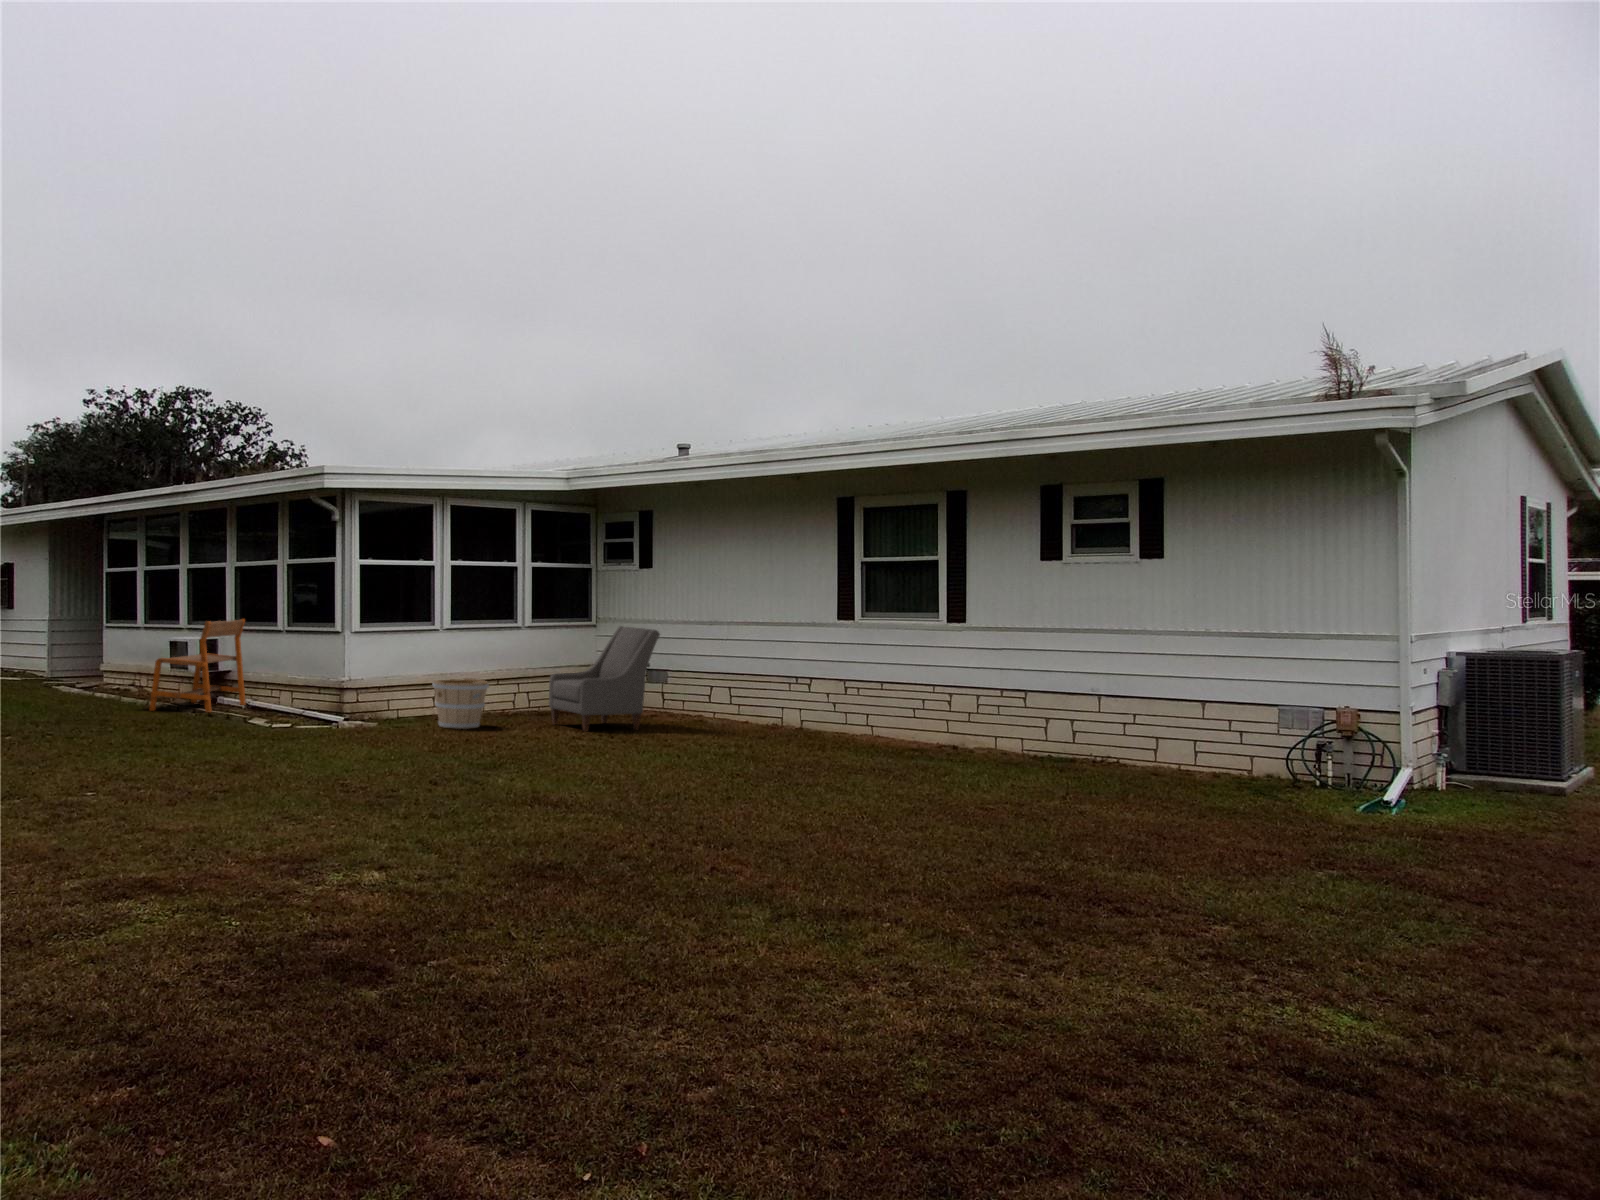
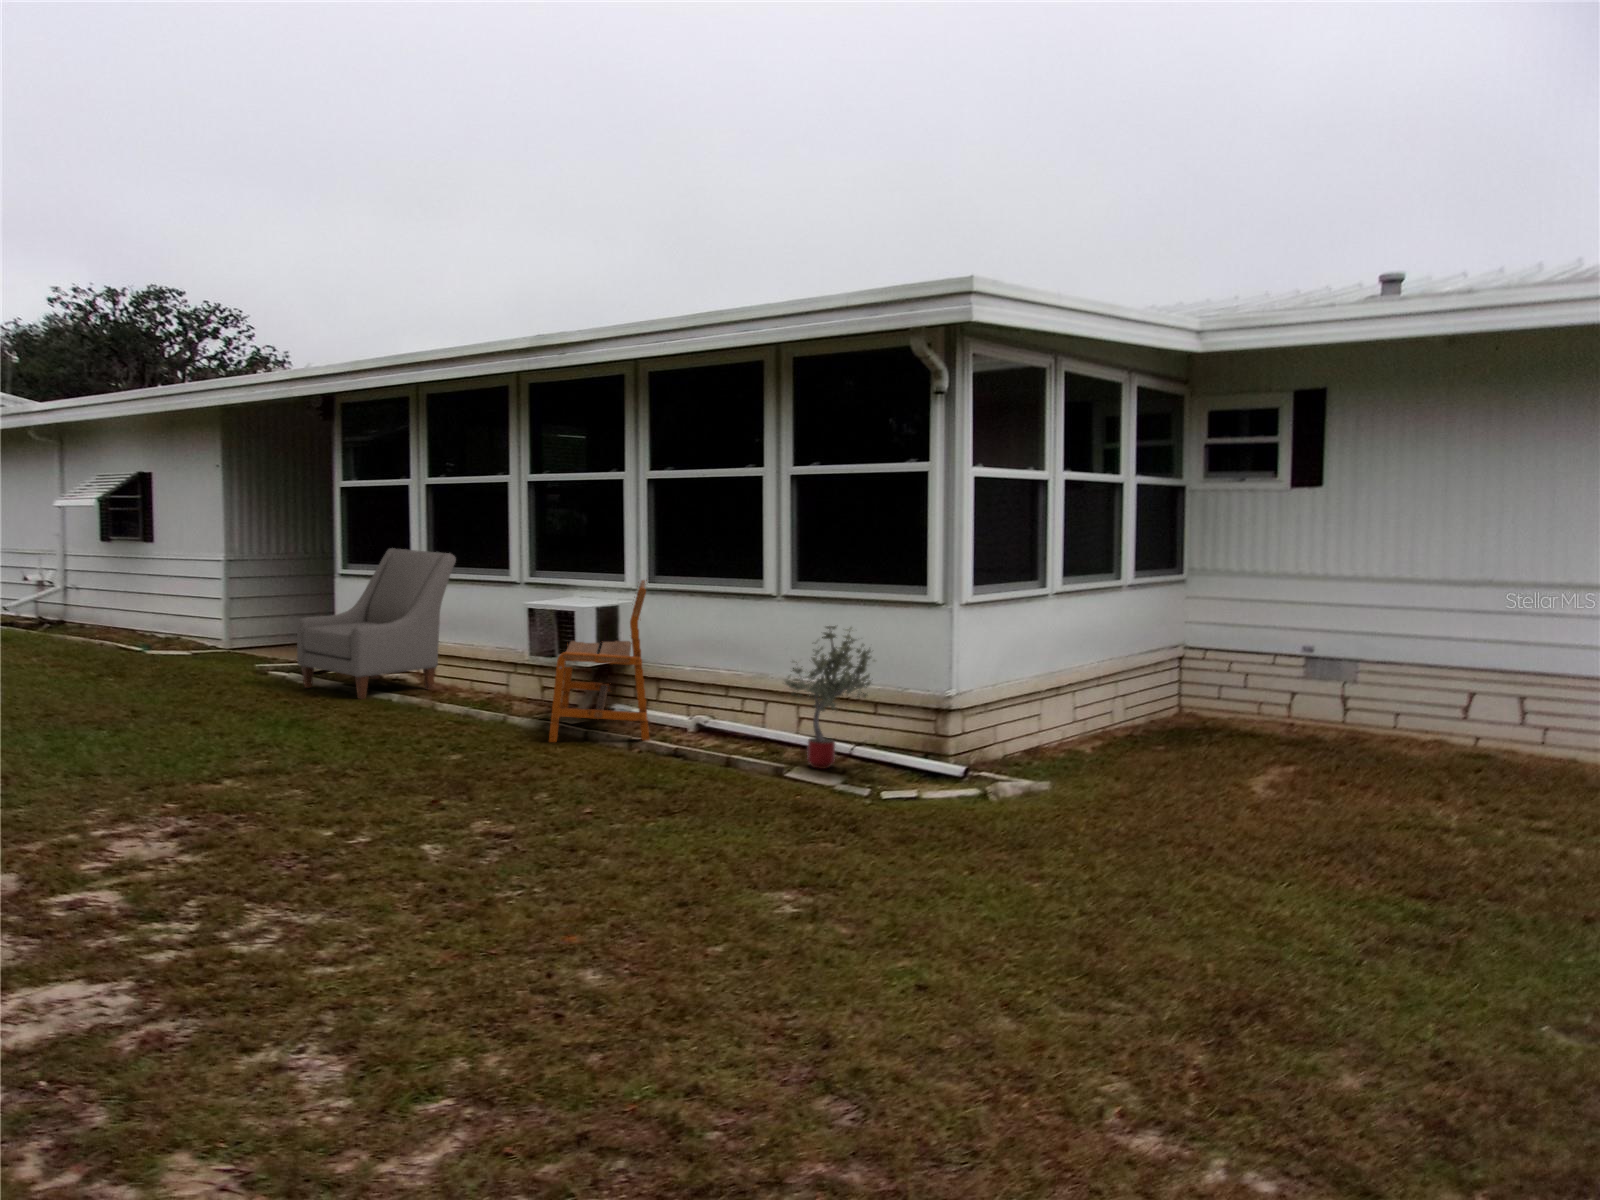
chair: present [549,626,660,731] -> present [297,548,456,699]
potted tree: none [261,640,309,723] -> present [785,626,875,769]
wooden bucket: present [432,678,489,729] -> none [1058,674,1154,764]

